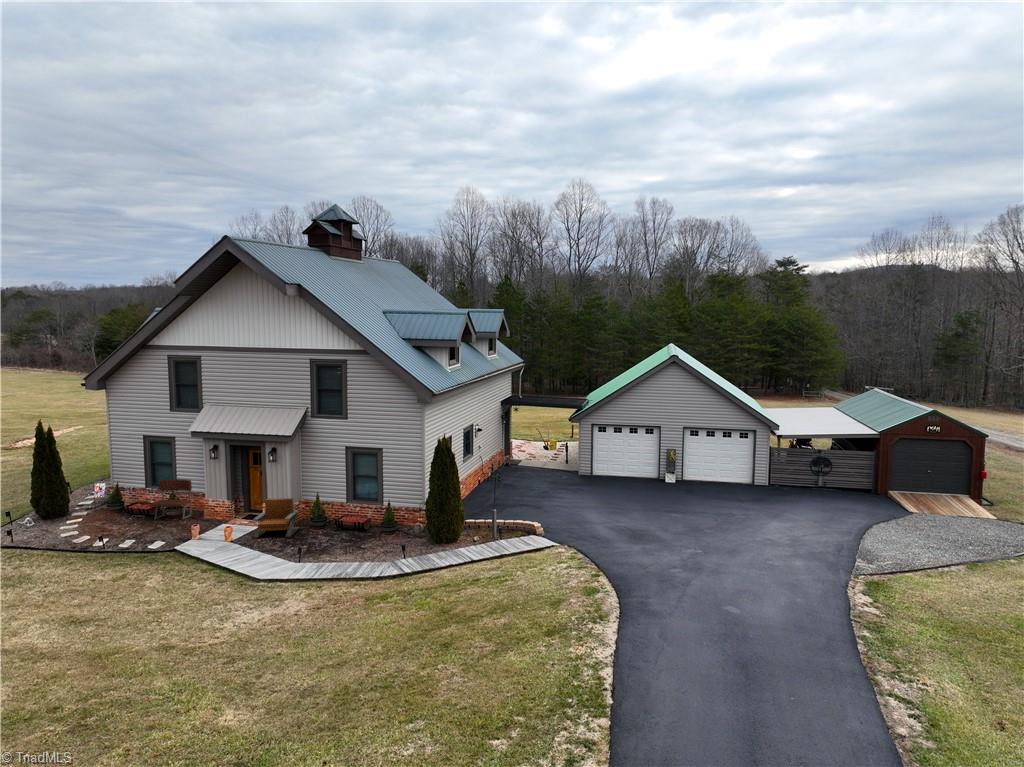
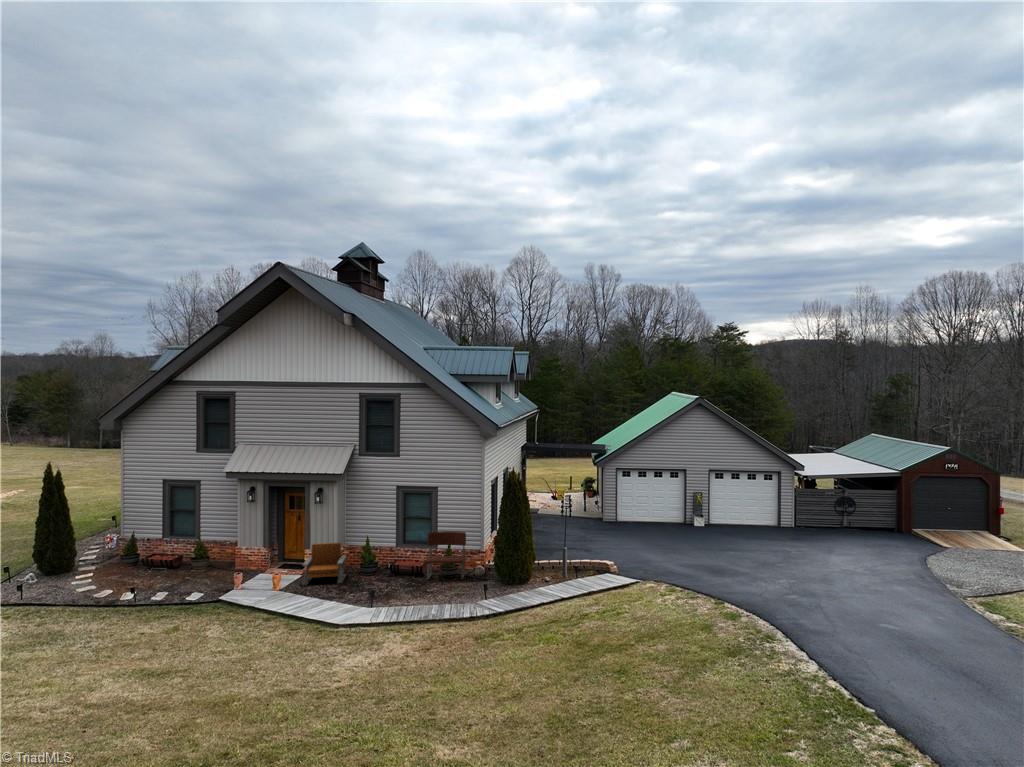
bench: present [149,479,192,519] -> present [425,531,466,579]

